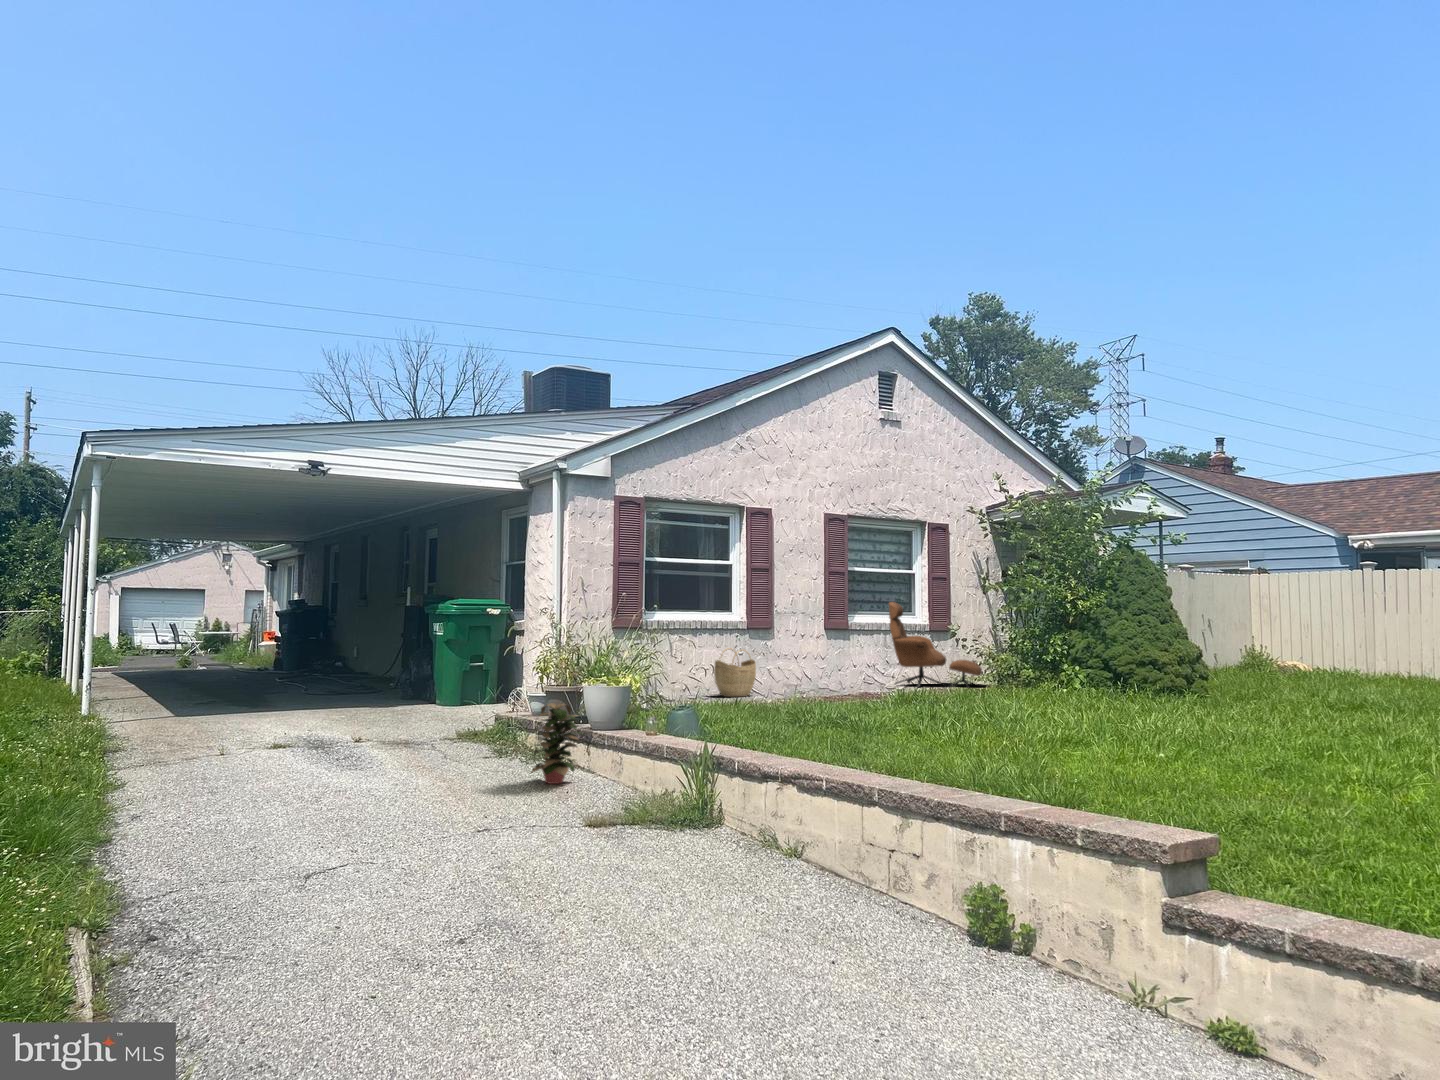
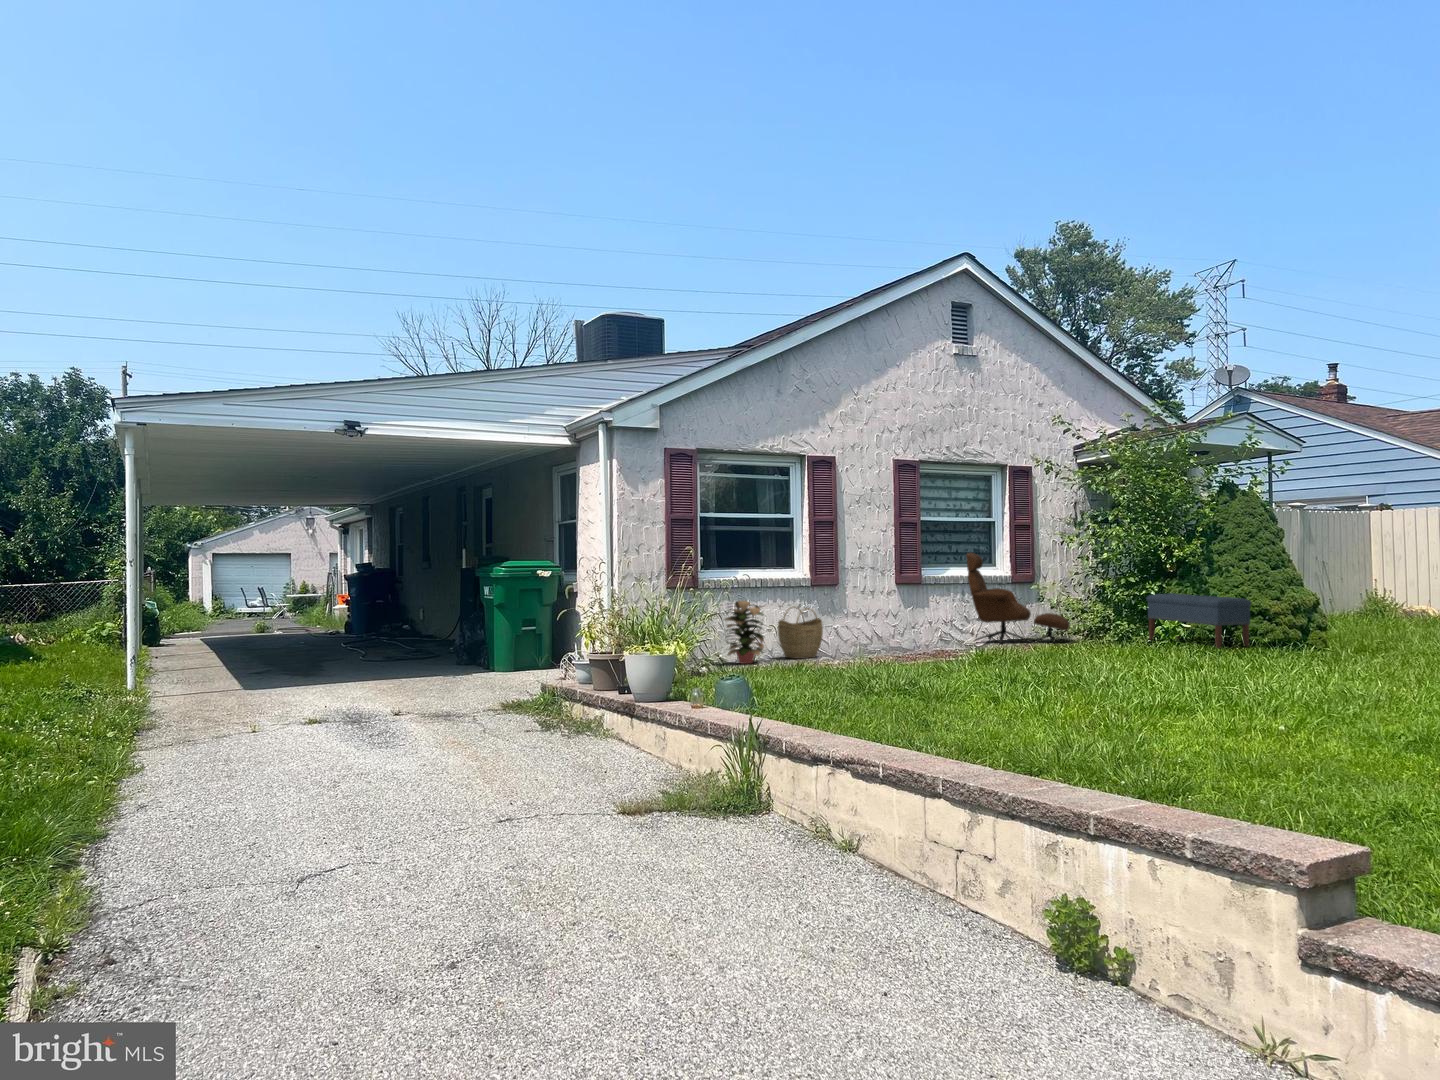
bench: none [1051,643,1144,694] -> present [1146,593,1251,649]
decorative plant: present [531,703,581,784] -> present [724,601,764,664]

